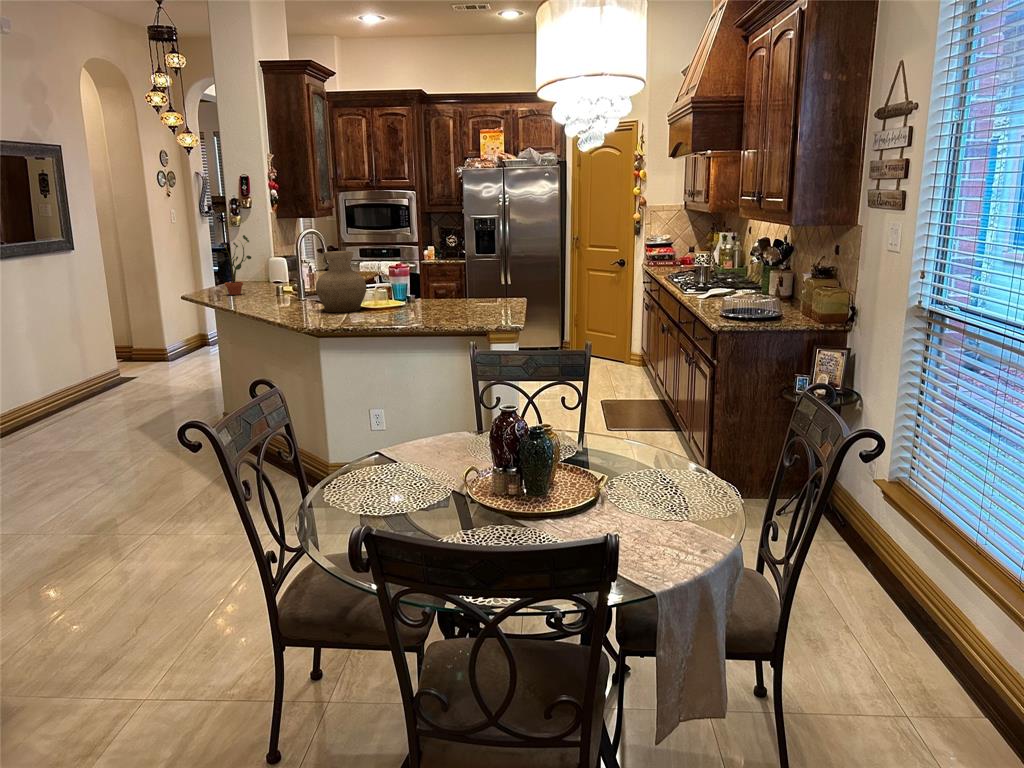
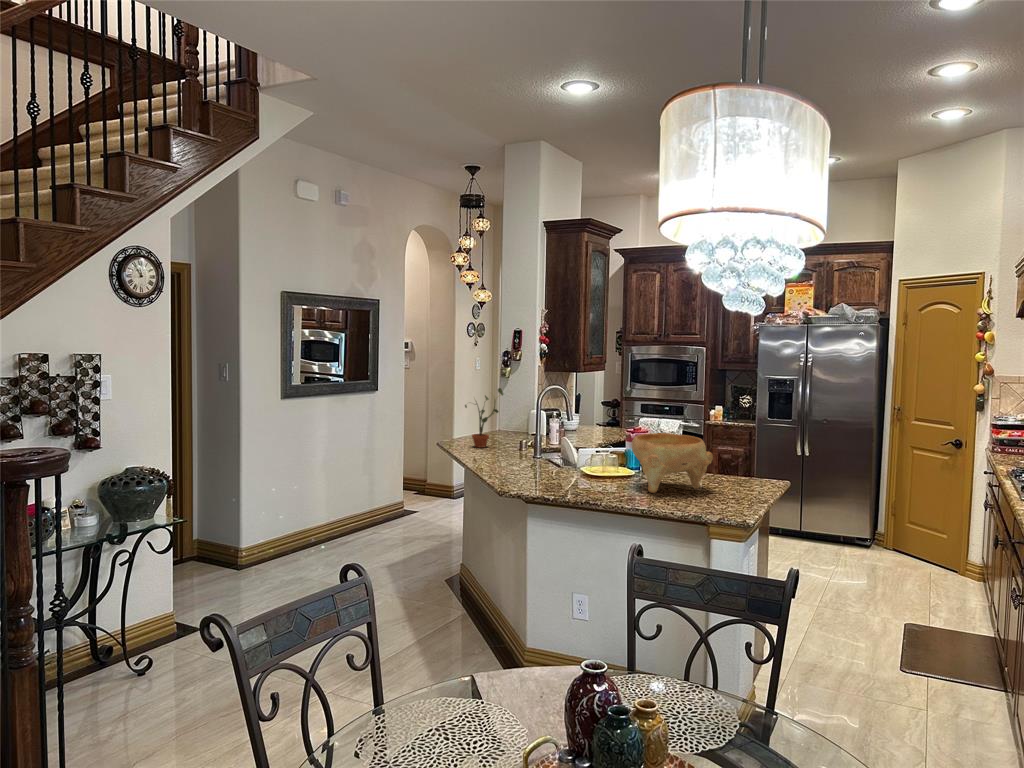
vase: present [315,251,367,312] -> none [534,414,590,482]
decorative bowl: none [405,262,472,312] -> present [632,433,713,493]

